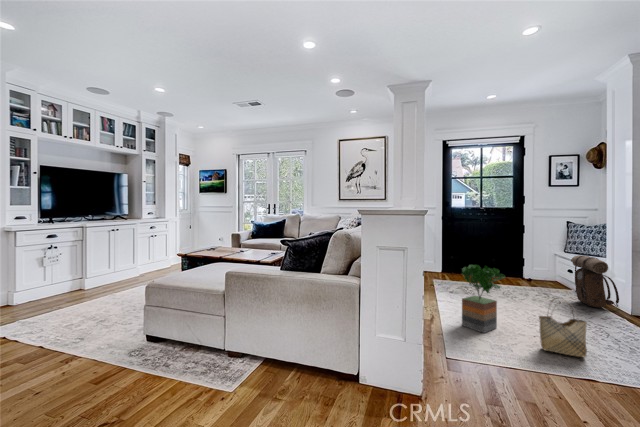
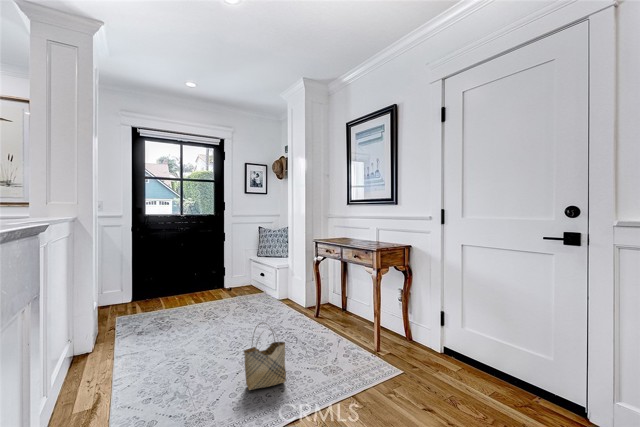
backpack: present [571,255,619,308] -> none [264,261,299,309]
potted tree: present [462,265,504,333] -> none [150,297,209,392]

